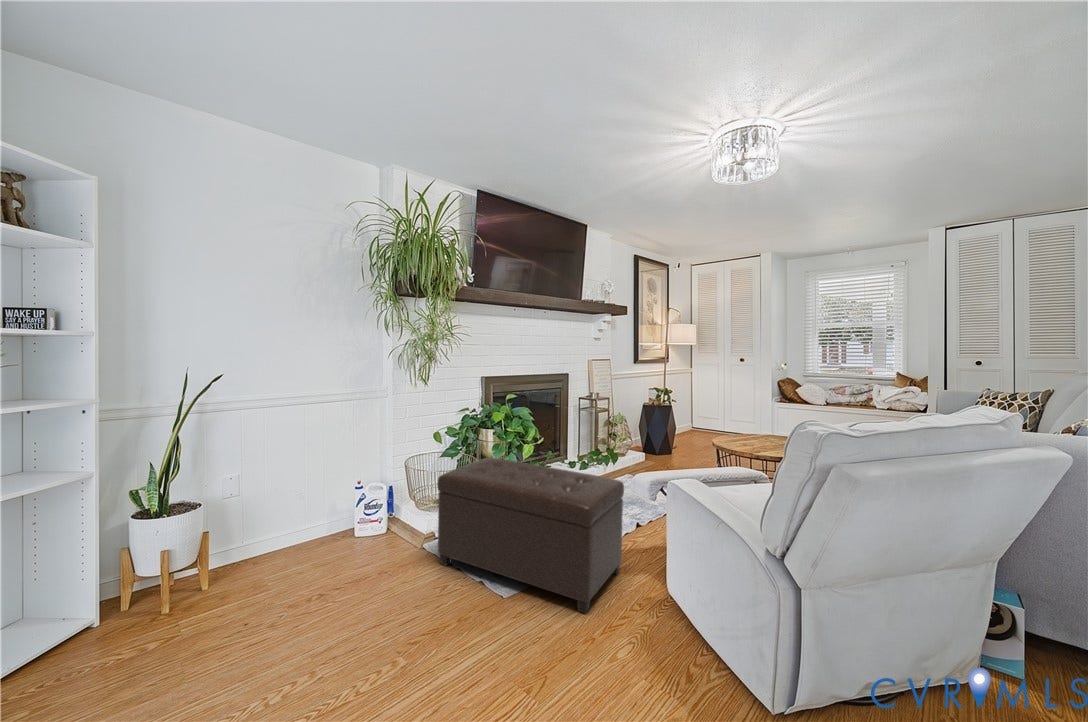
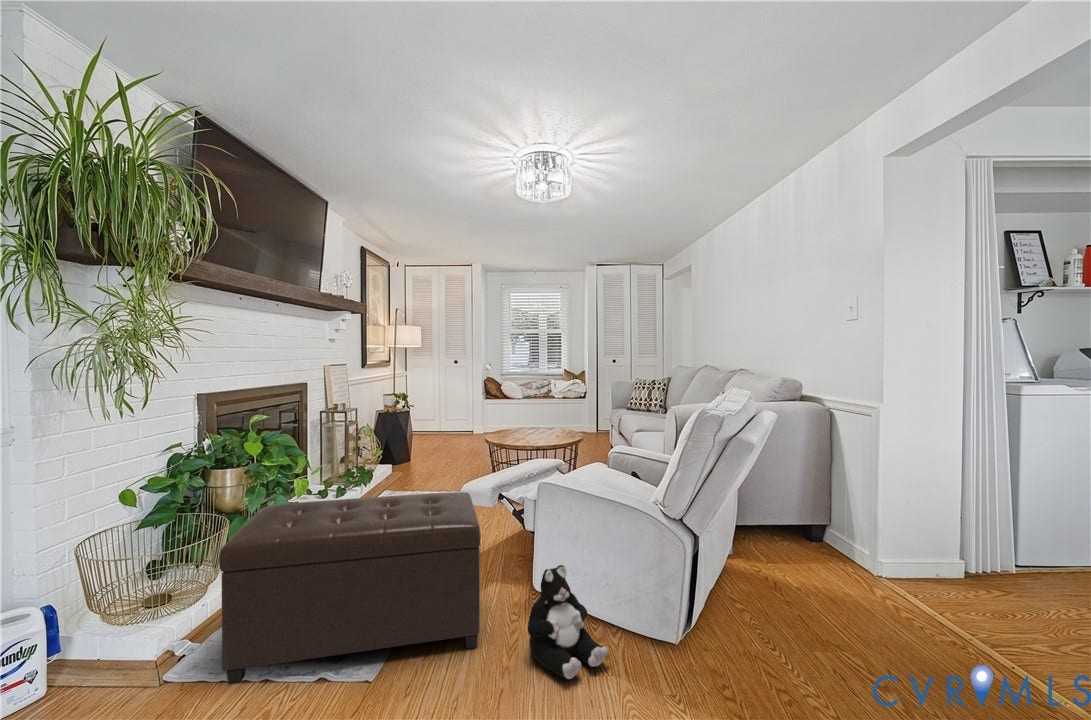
plush toy: none [612,568,680,681] -> present [528,565,608,679]

